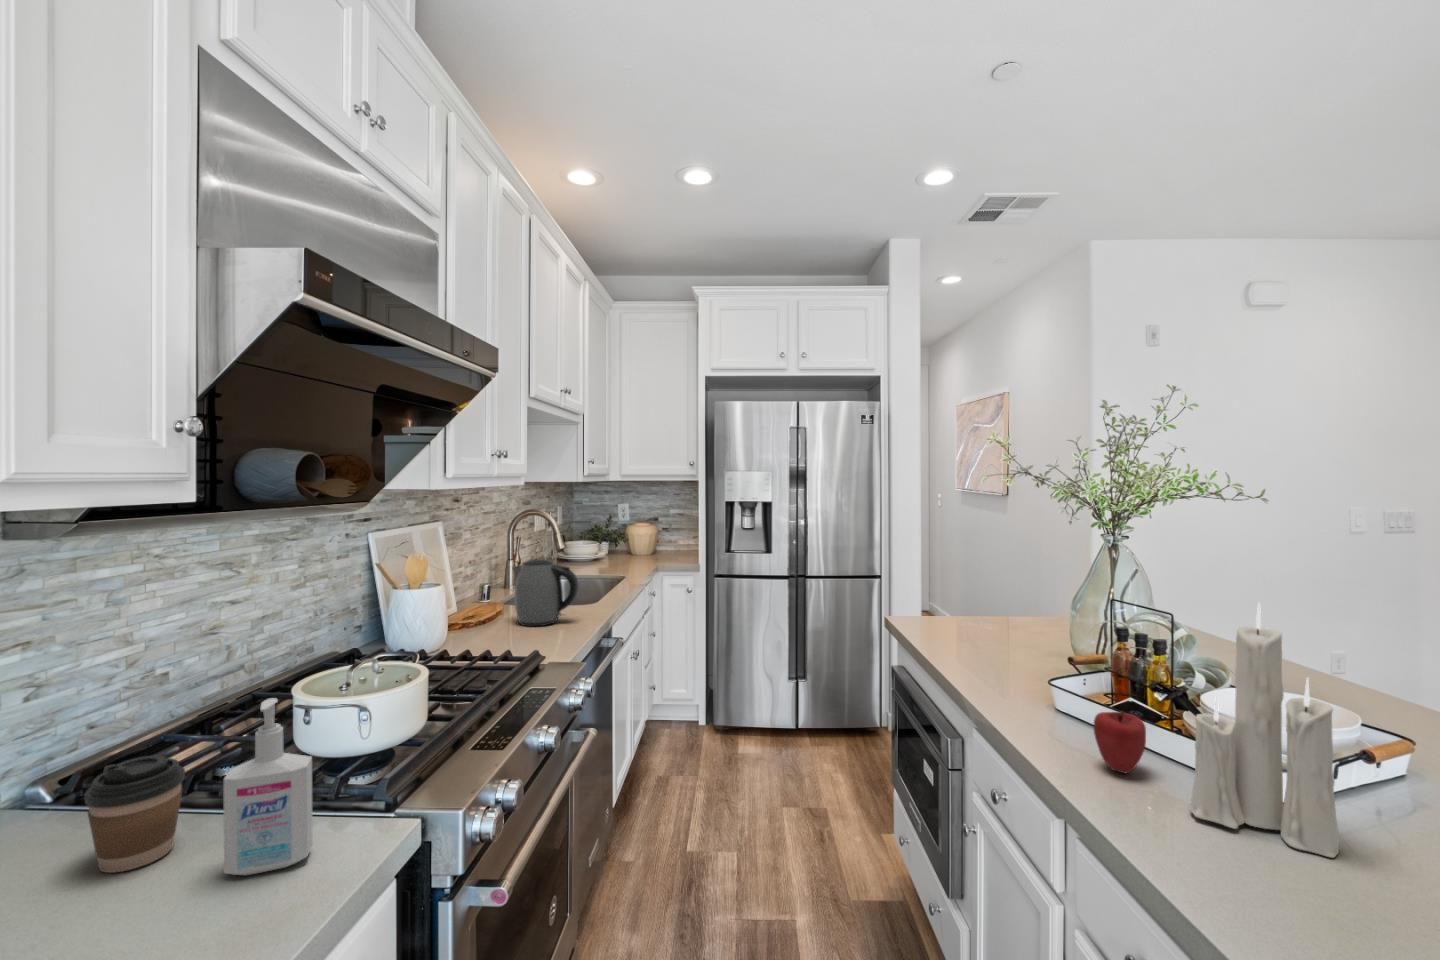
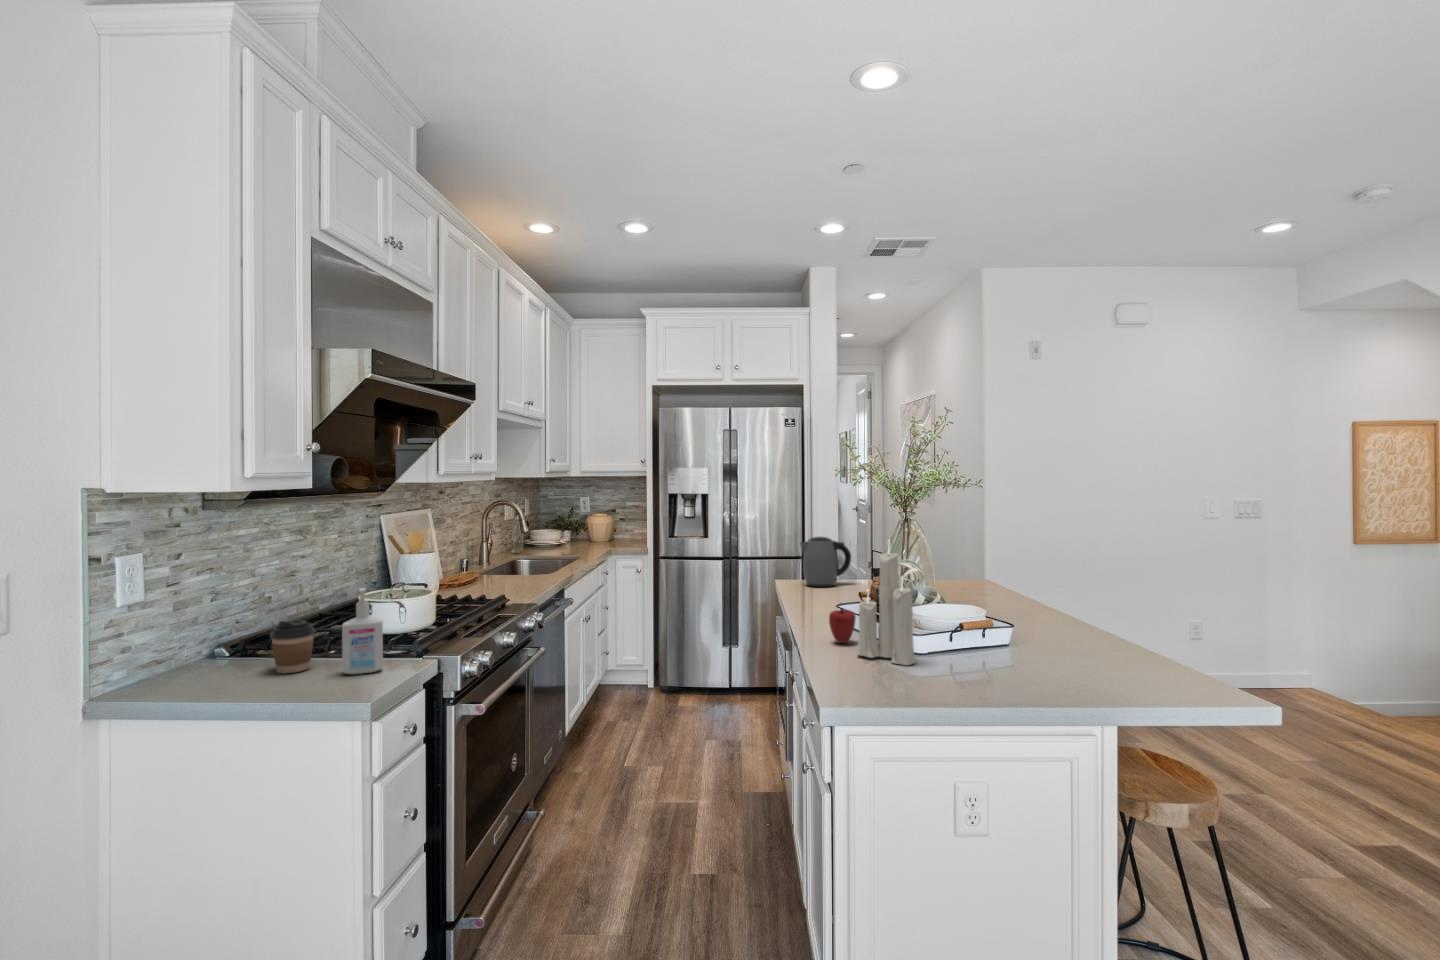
kettle: present [512,559,578,626] -> present [800,537,851,587]

